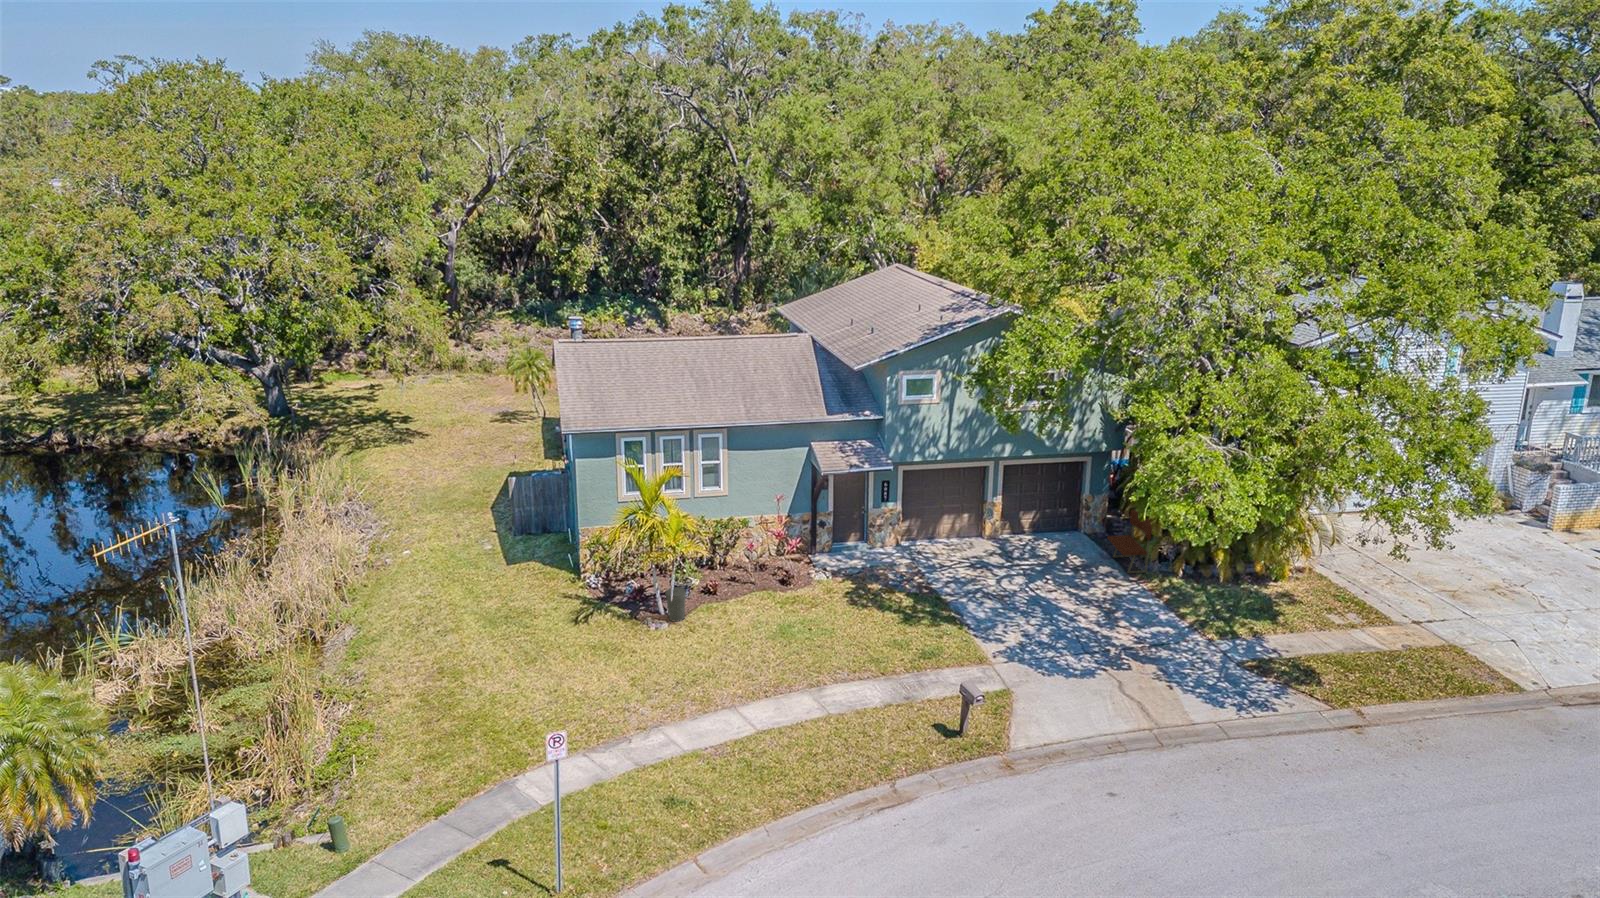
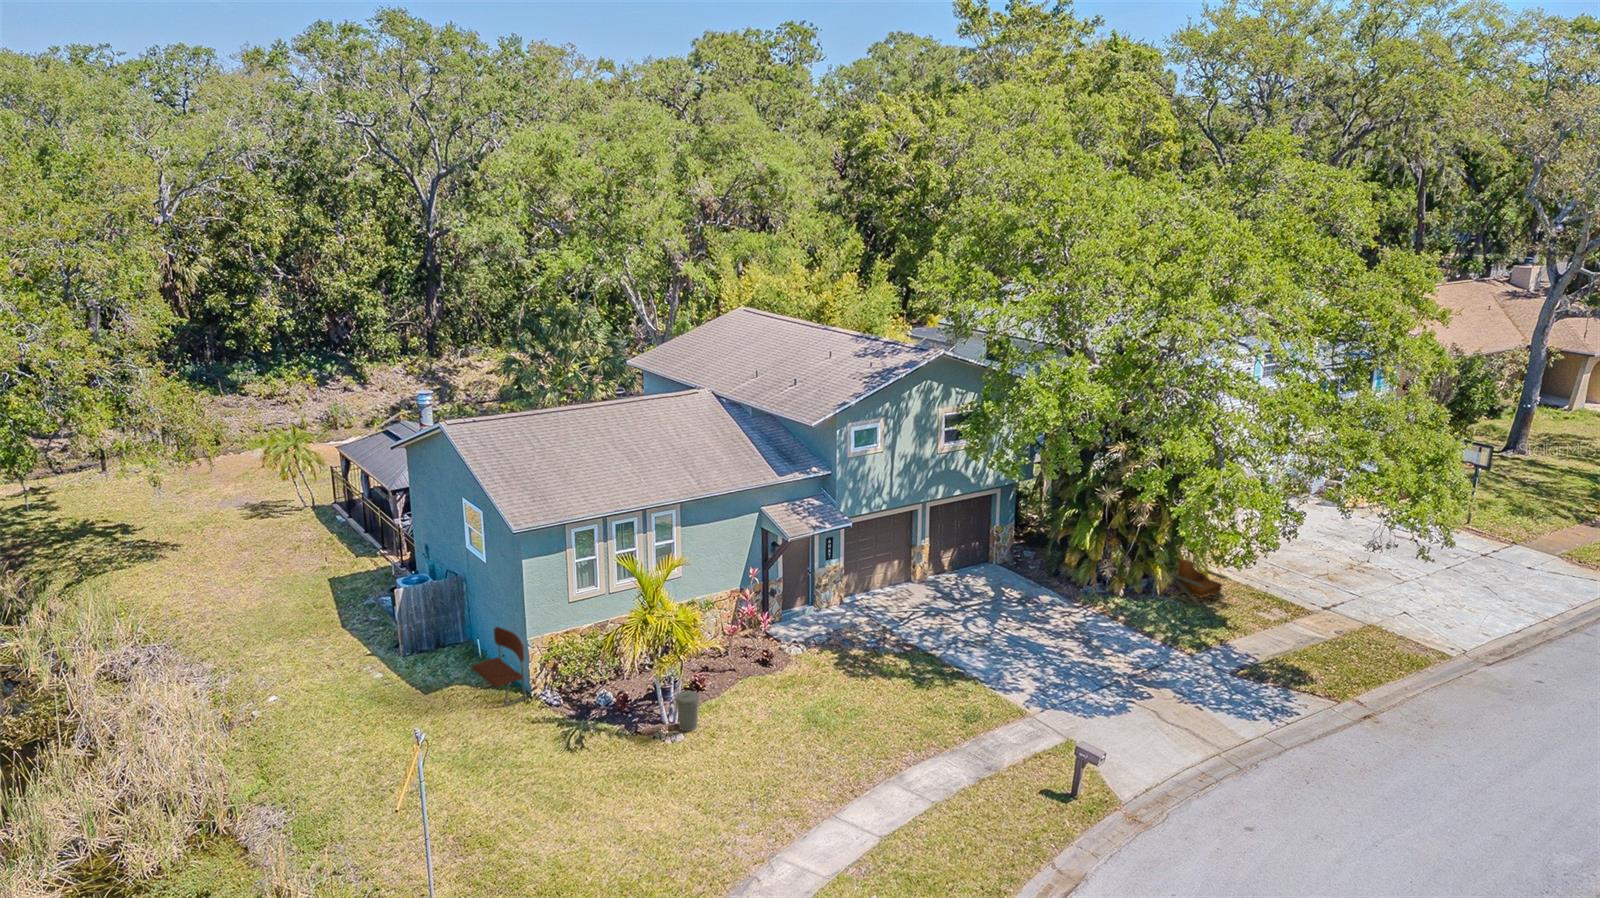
bench: present [1107,510,1152,573] -> present [471,627,526,706]
lounge chair: none [1249,546,1318,603] -> present [1170,560,1226,607]

